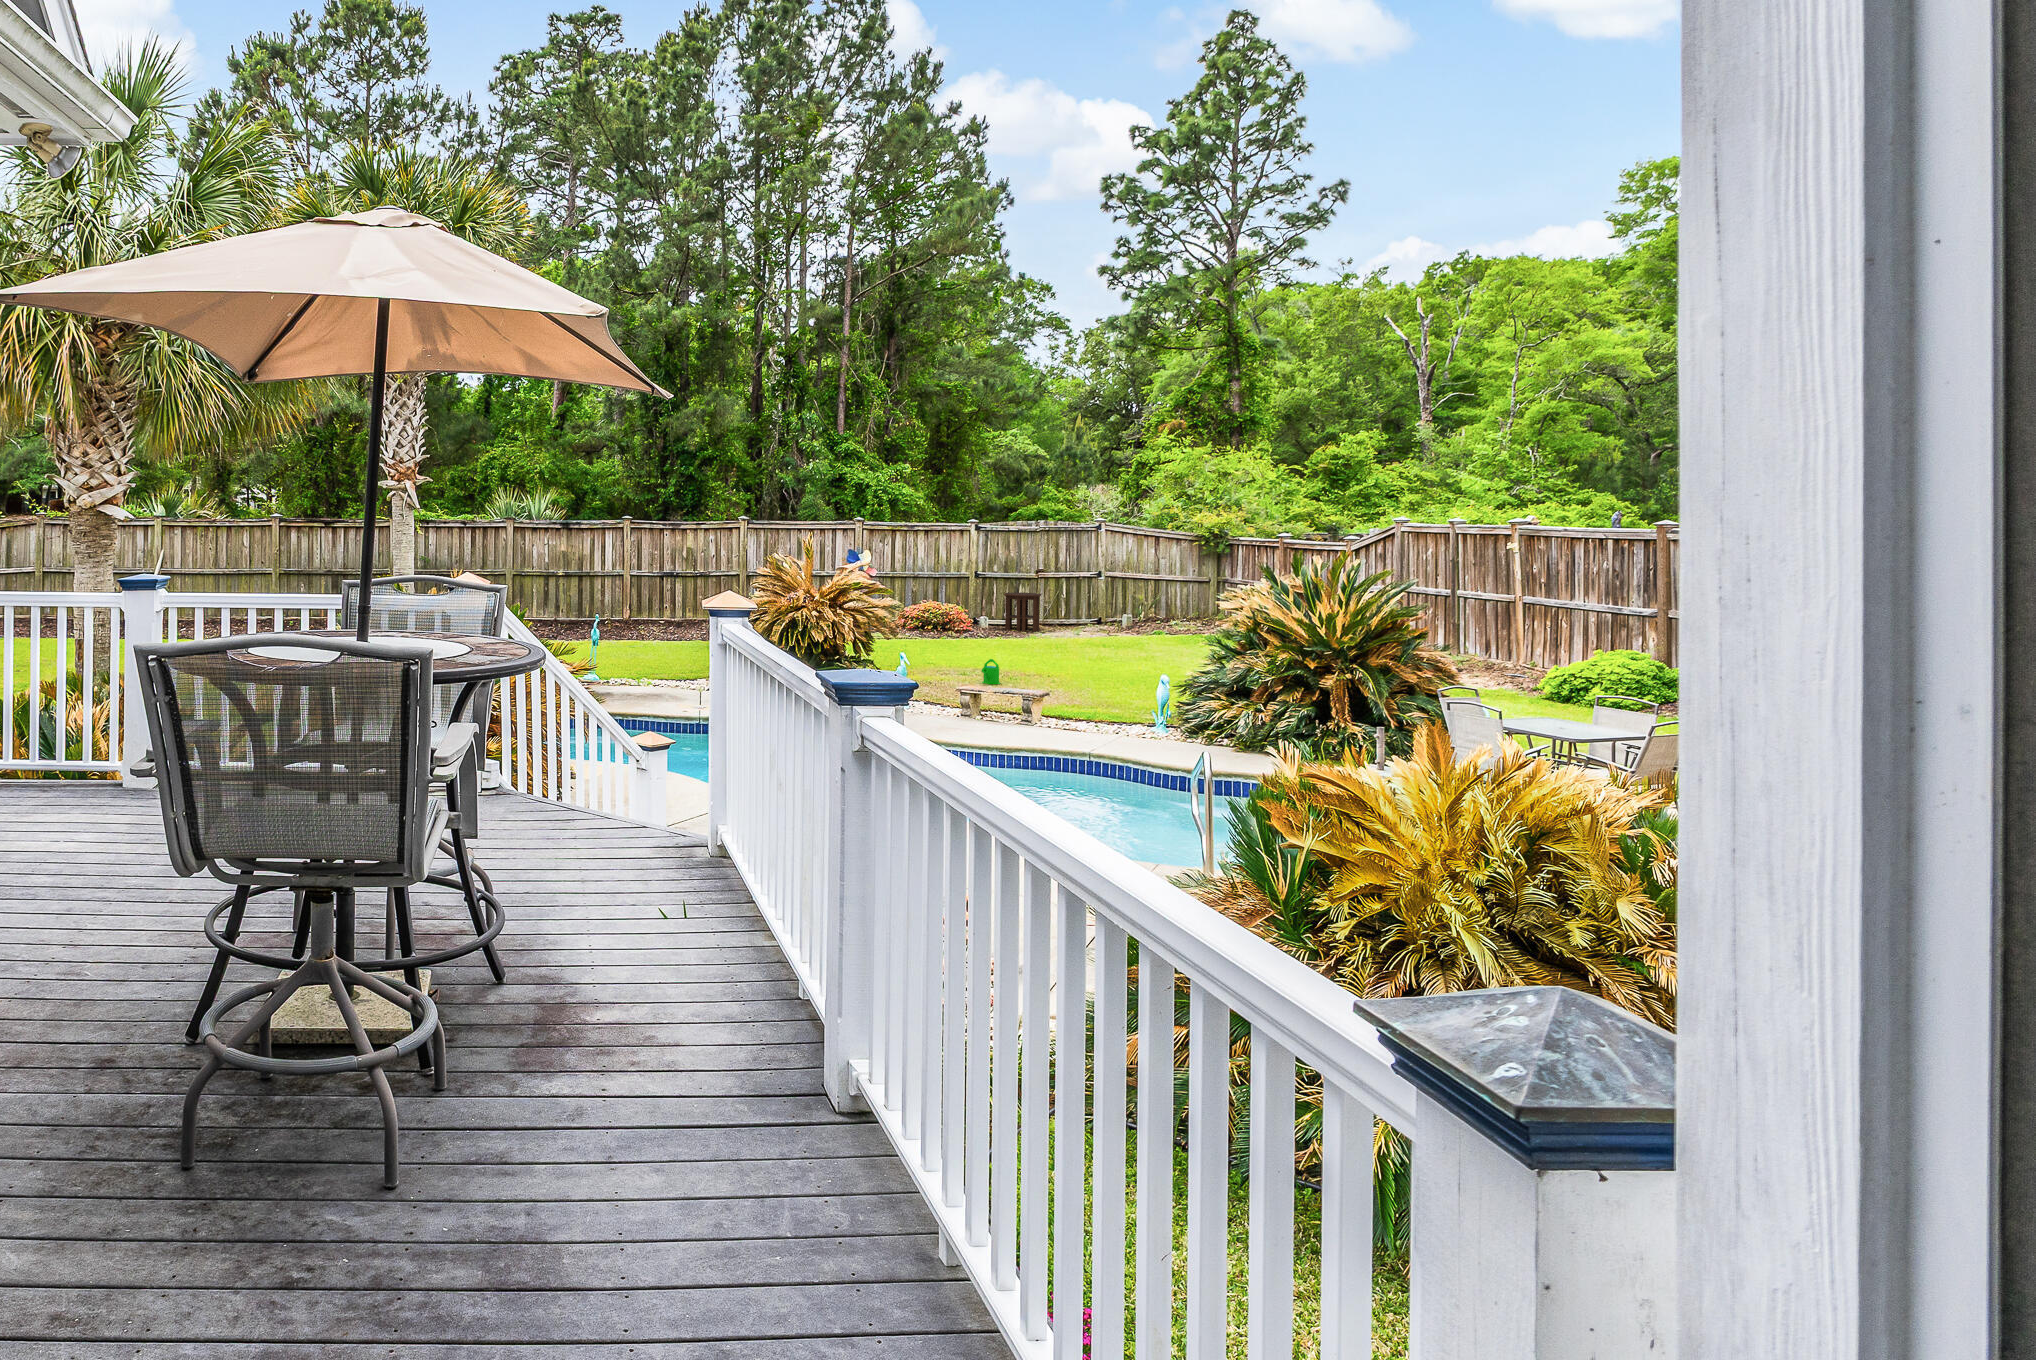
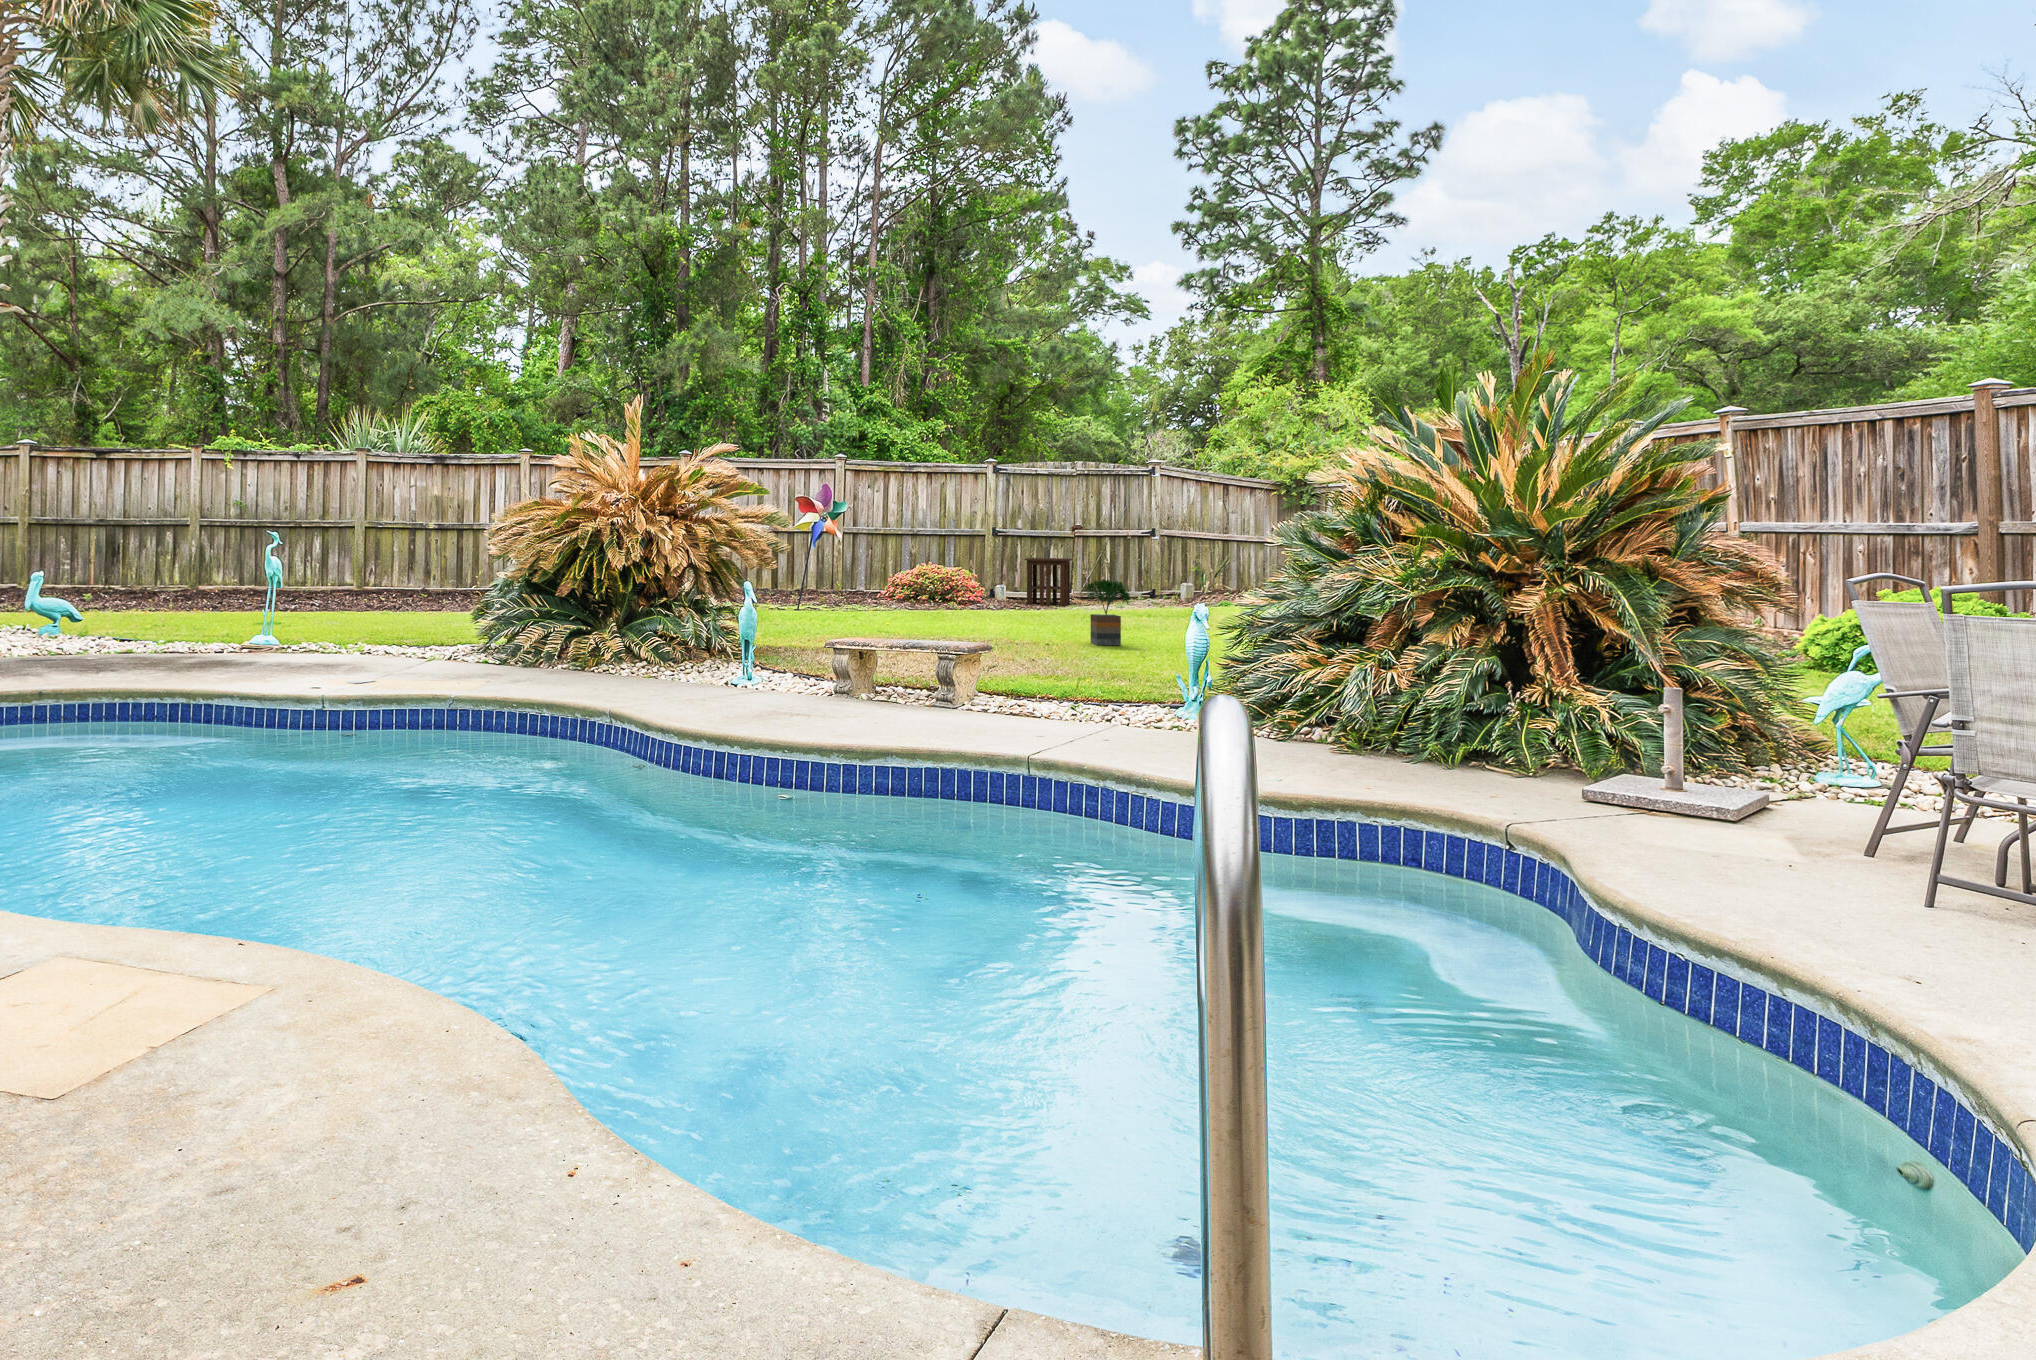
potted tree: none [1082,629,1118,676] -> present [1085,580,1131,645]
watering can: present [981,659,1000,684] -> none [920,615,951,653]

